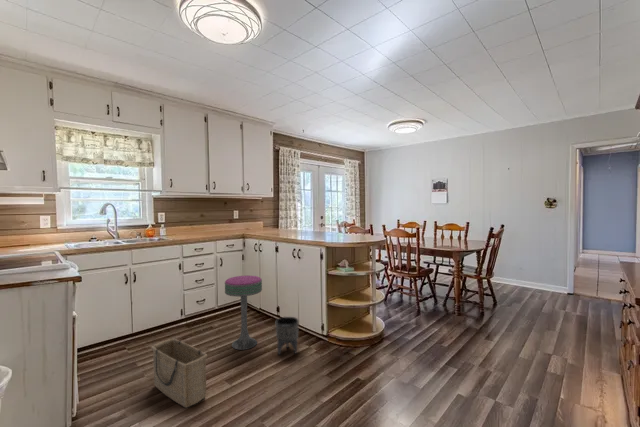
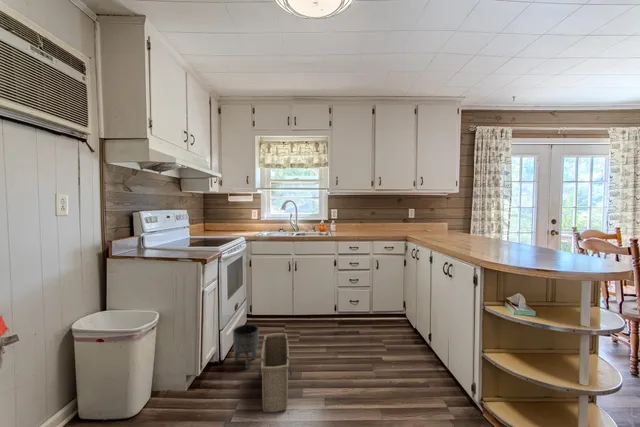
bar stool: present [225,276,262,350] -> none [349,284,392,374]
planter: present [276,317,299,354] -> present [233,324,259,369]

